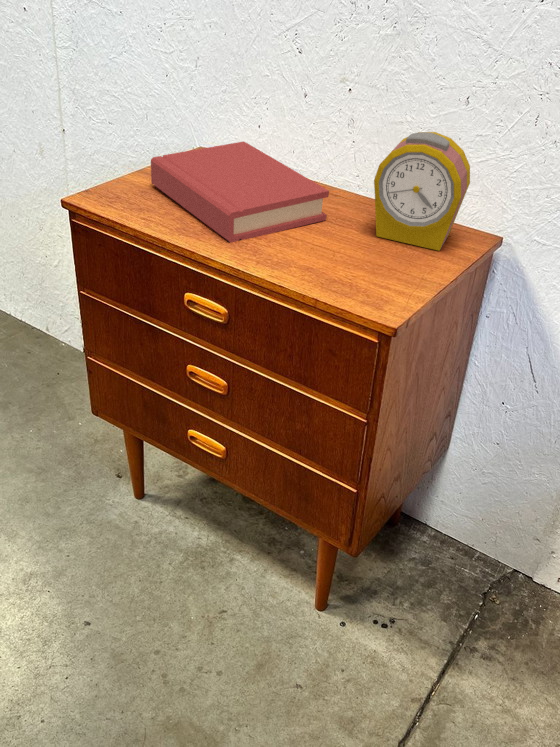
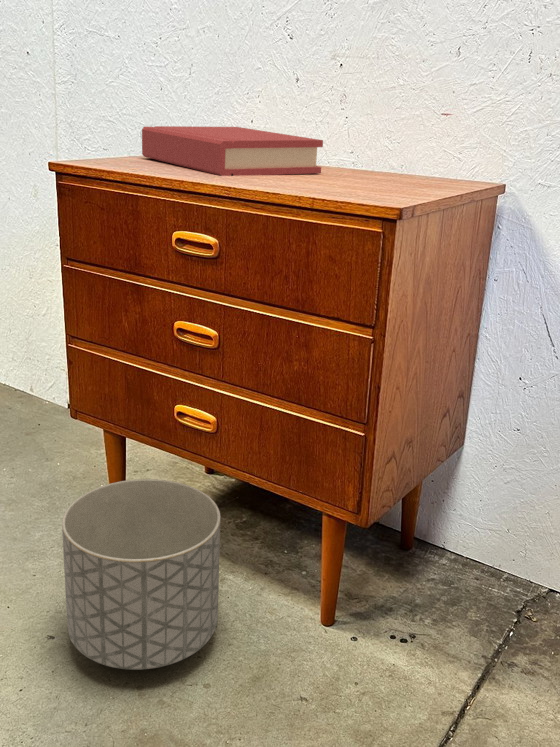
alarm clock: present [374,132,470,251] -> none [369,66,467,186]
planter: none [93,494,230,665] -> present [62,479,220,670]

